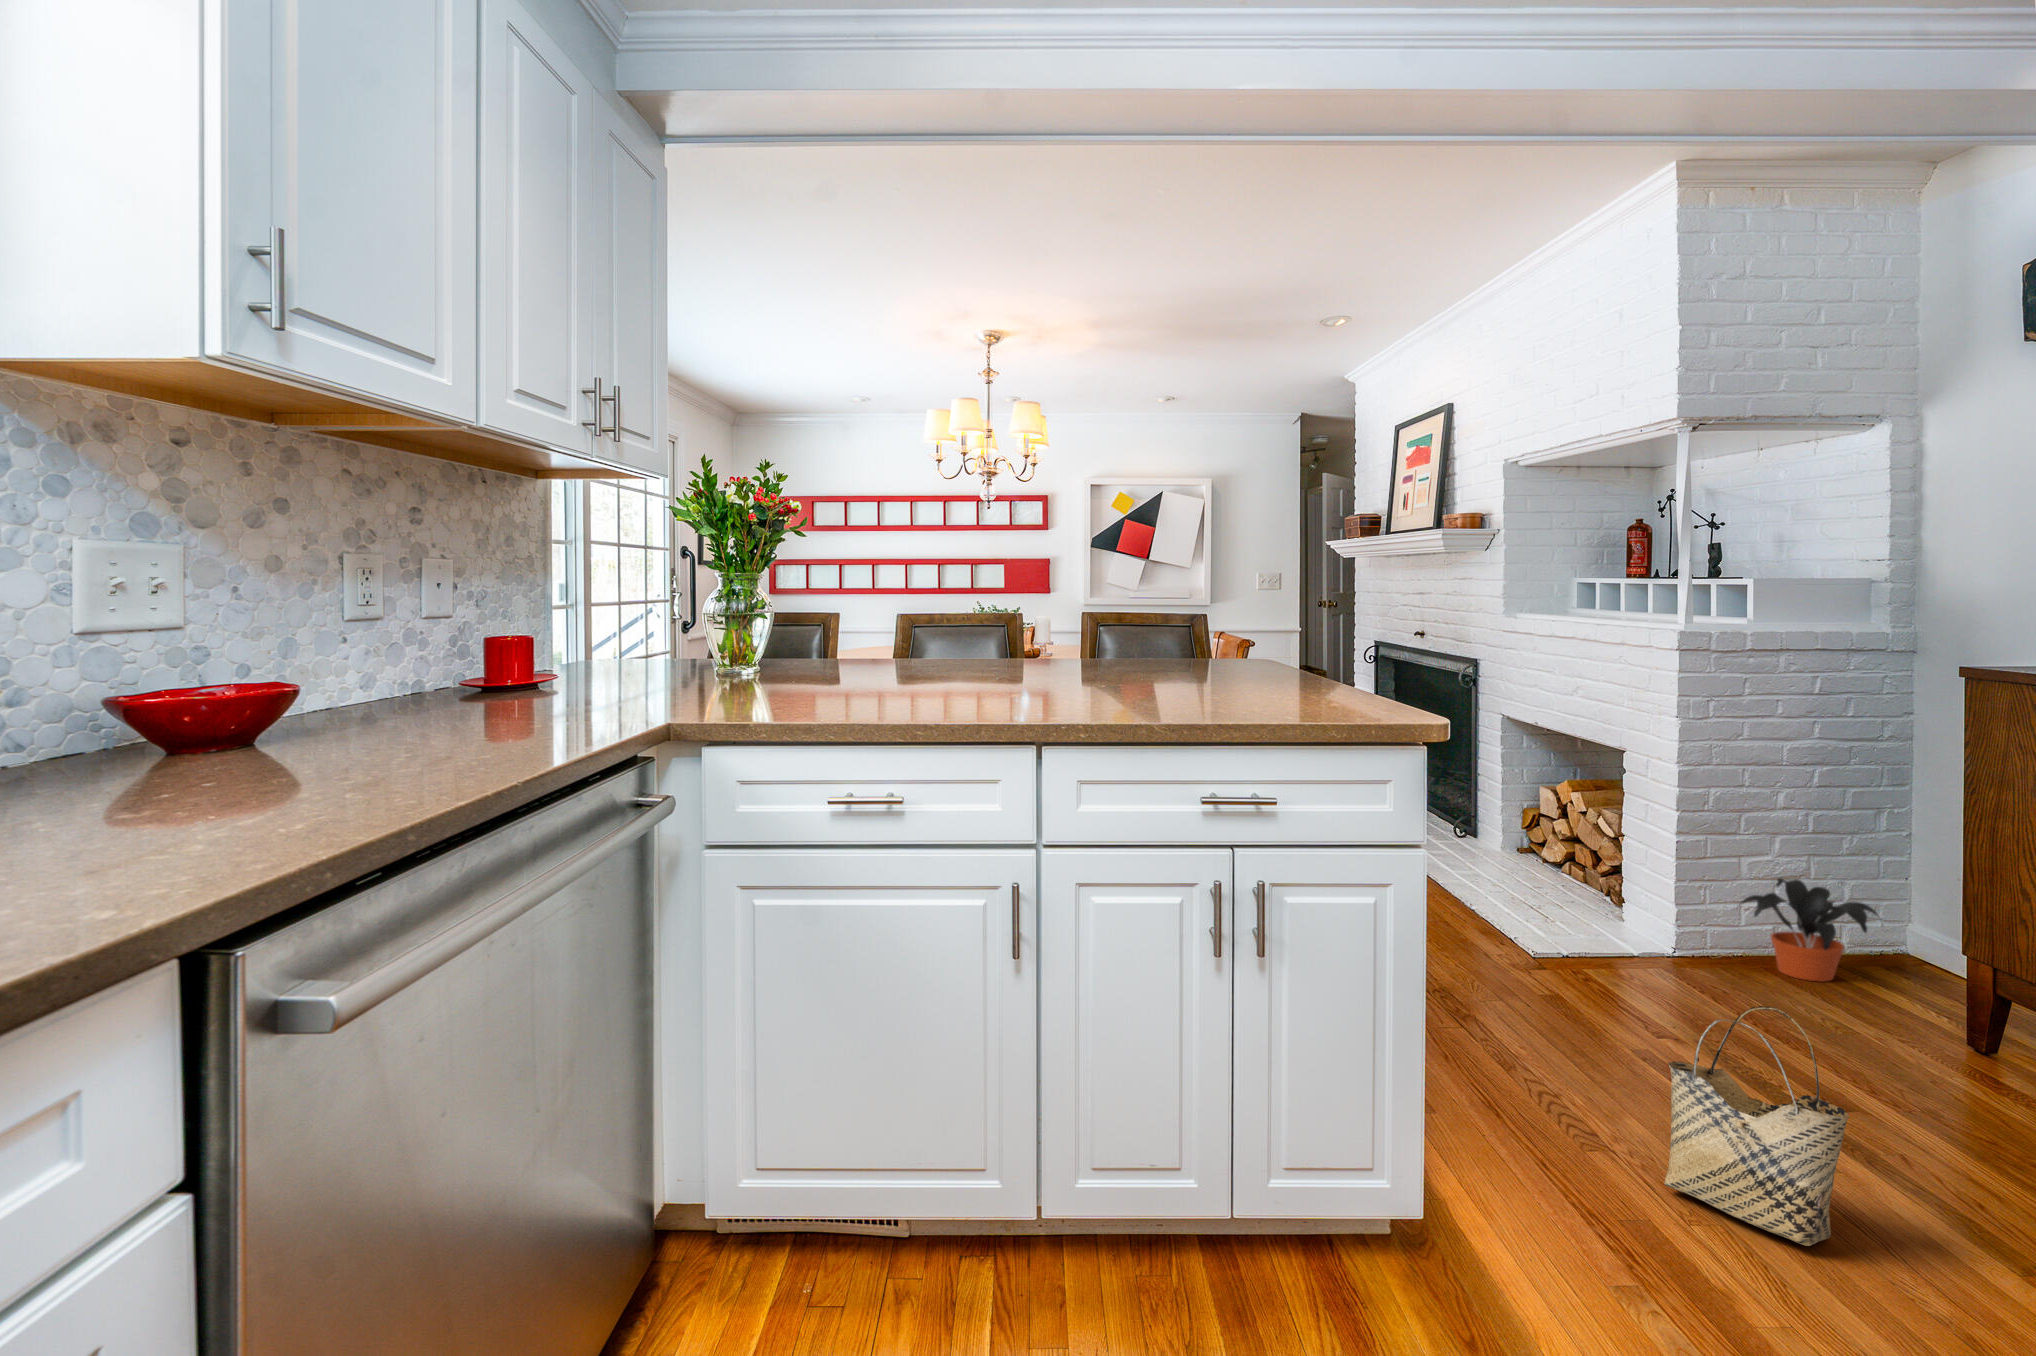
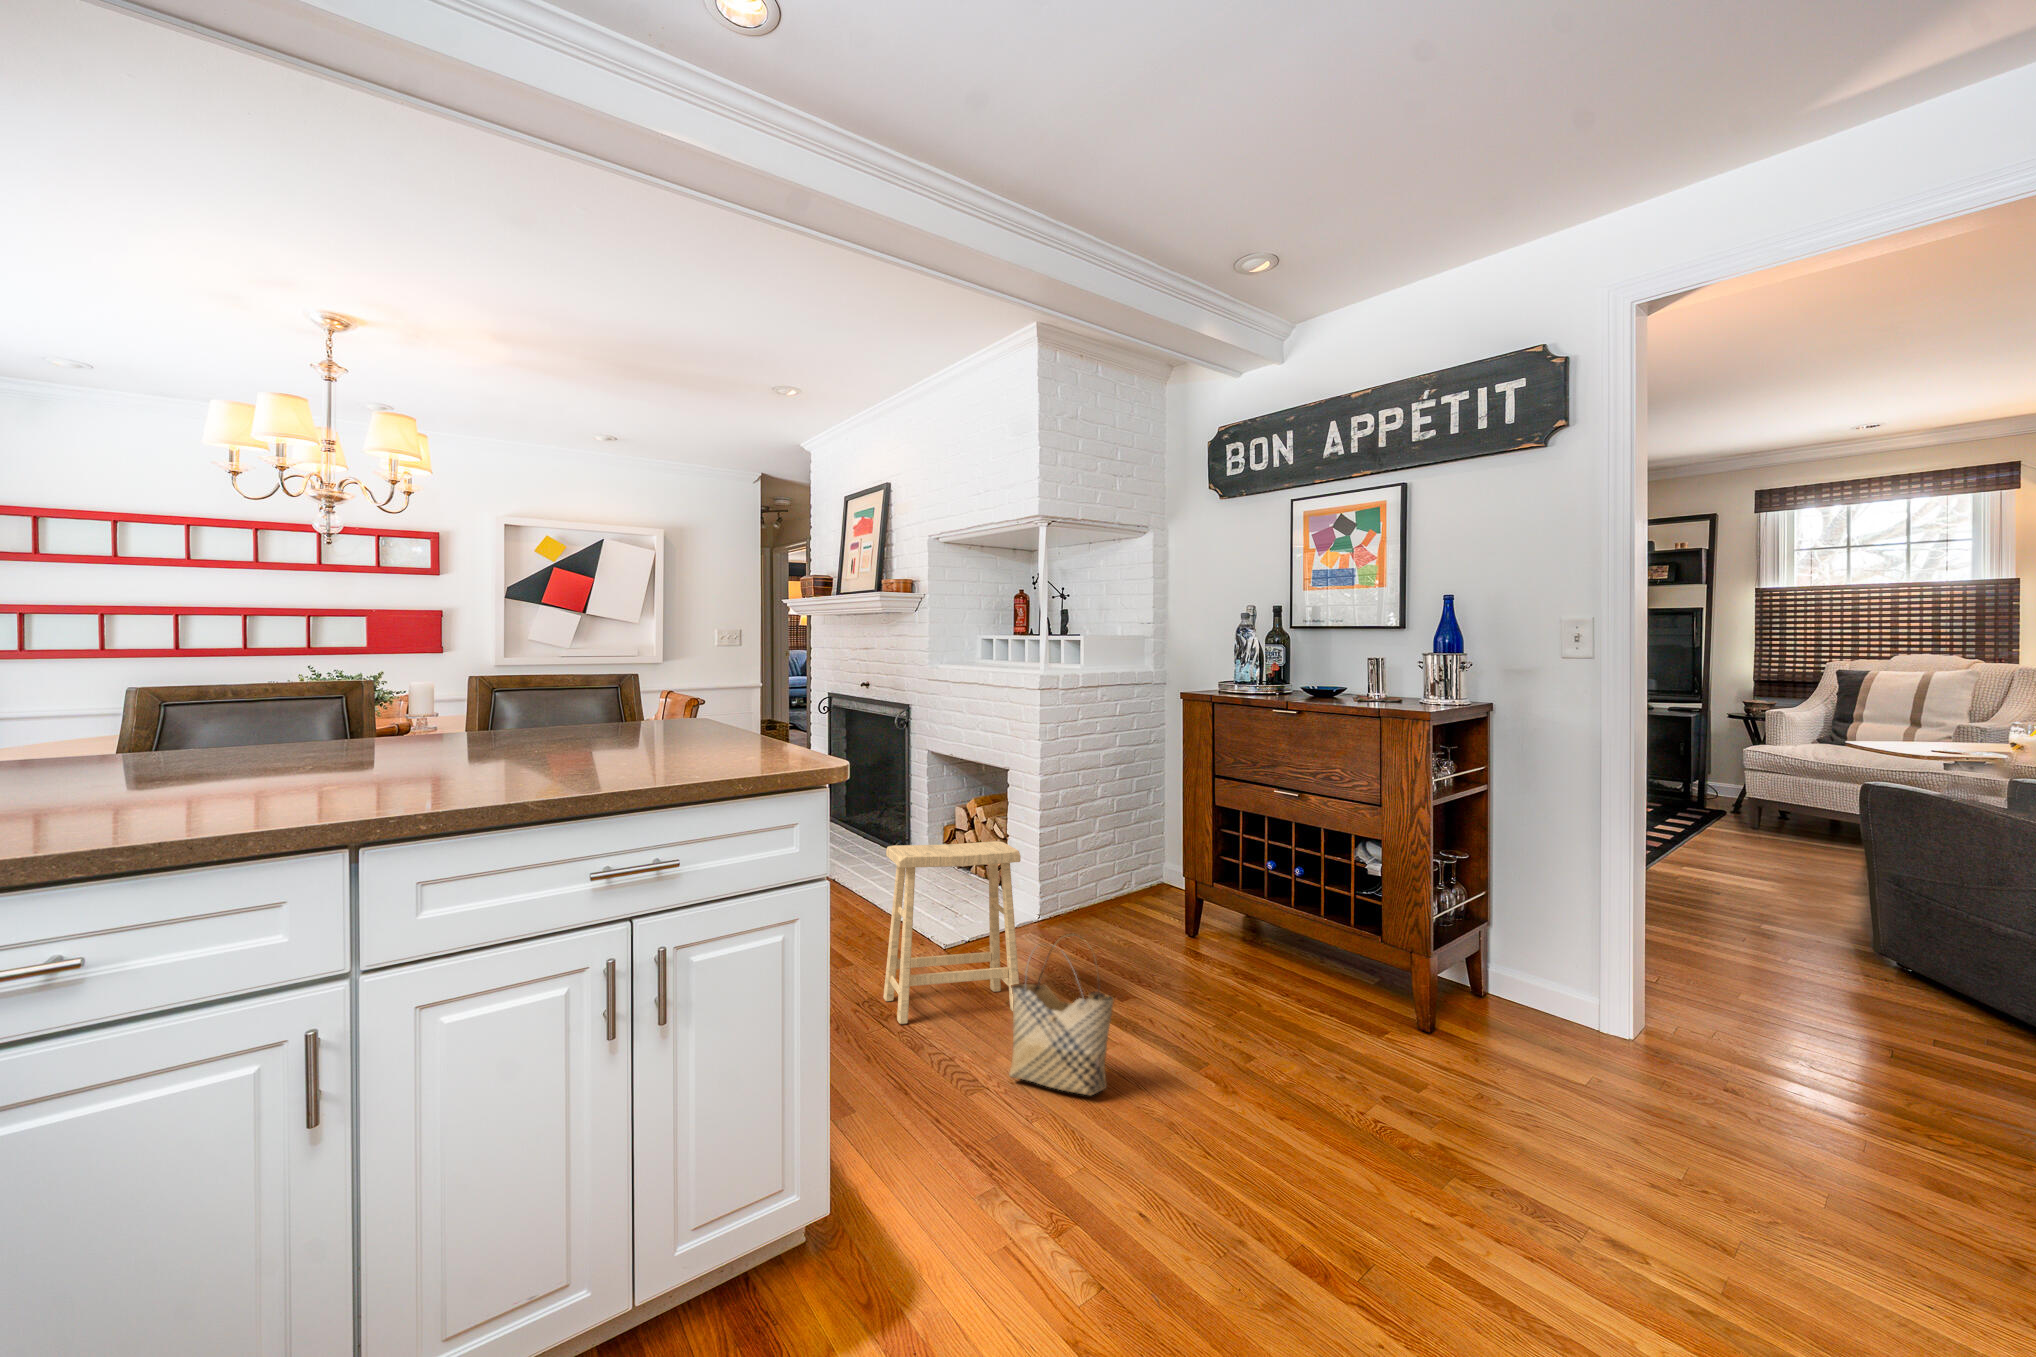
footstool: none [1466,847,1668,1083] -> present [883,841,1021,1024]
potted plant: present [1741,878,1881,982] -> none [1081,859,1168,932]

